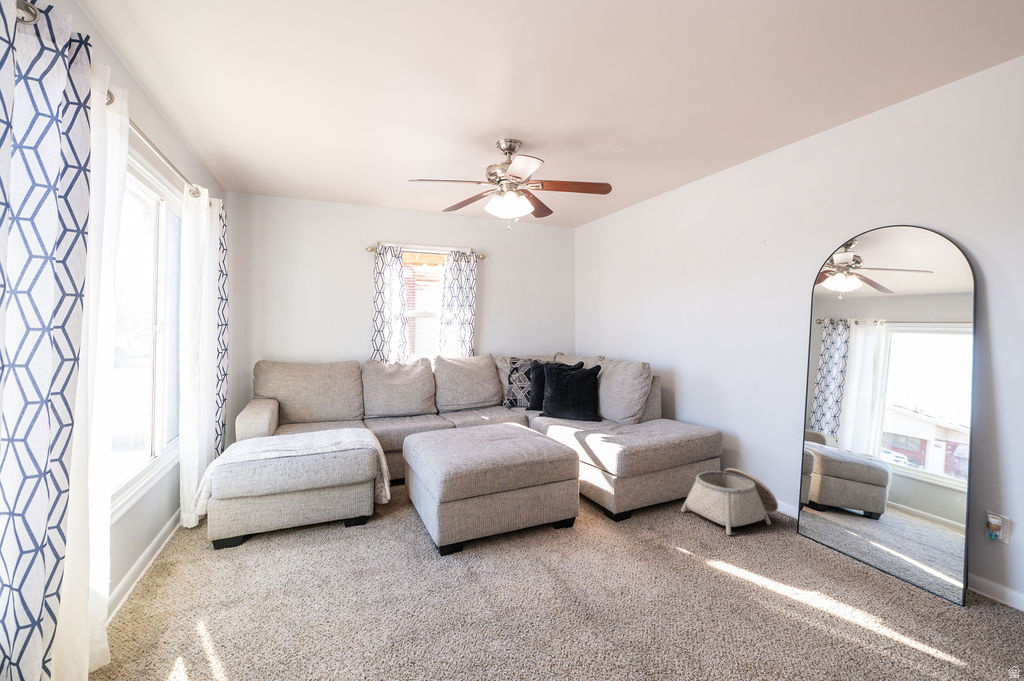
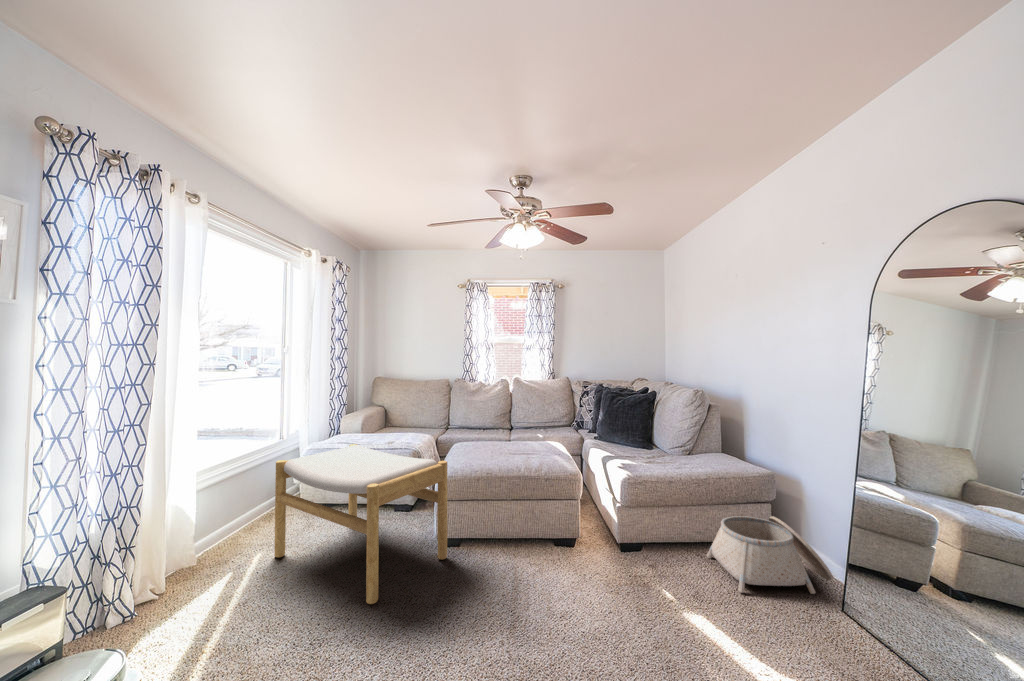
footstool: none [224,450,463,640] -> present [275,444,447,604]

